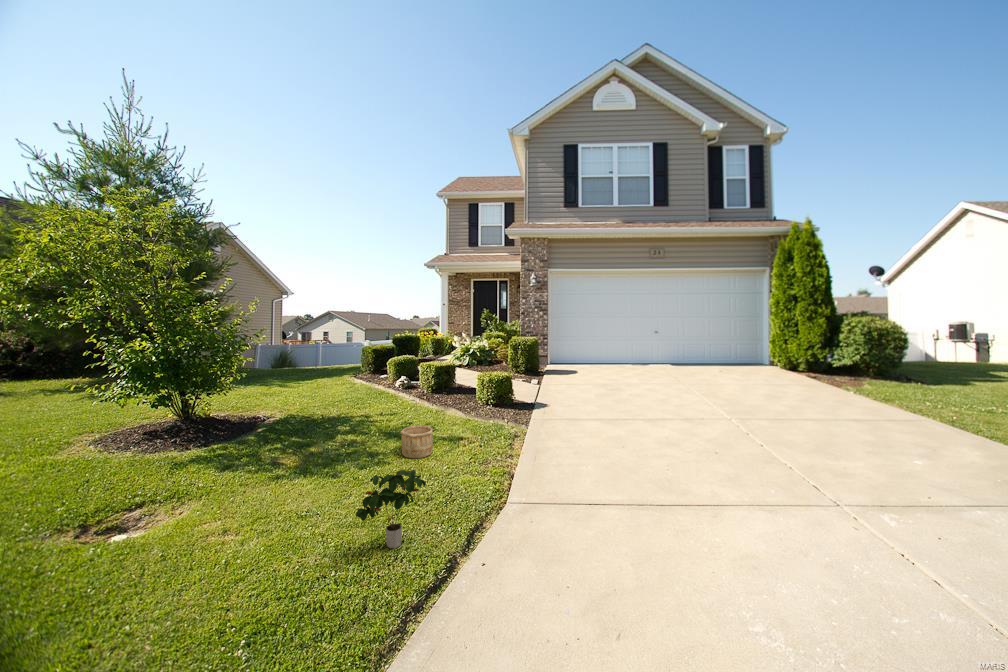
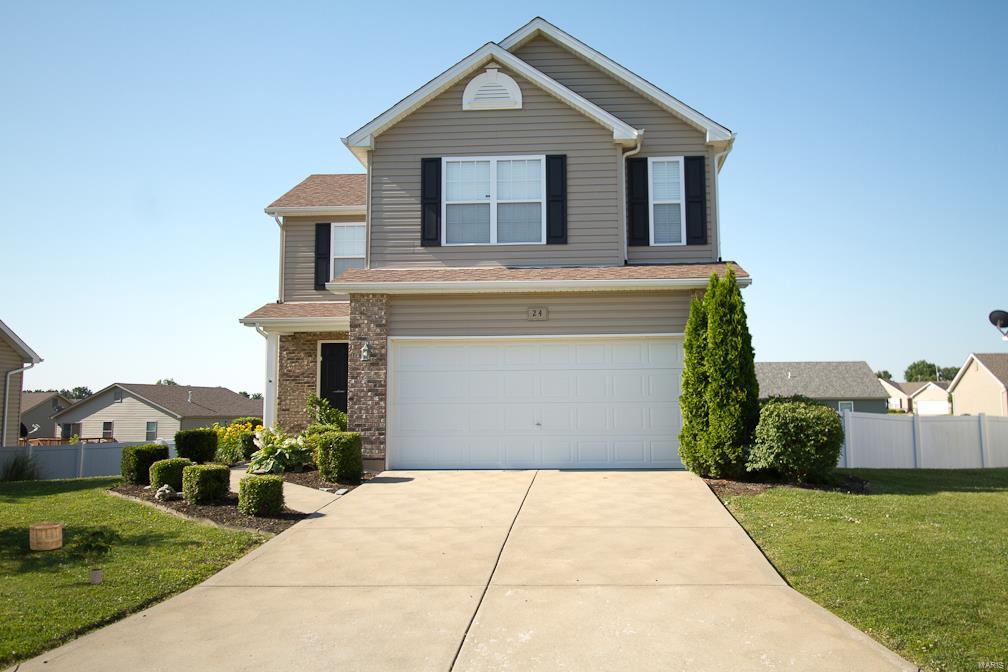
wooden bucket: present [400,425,433,458] -> present [29,521,63,550]

